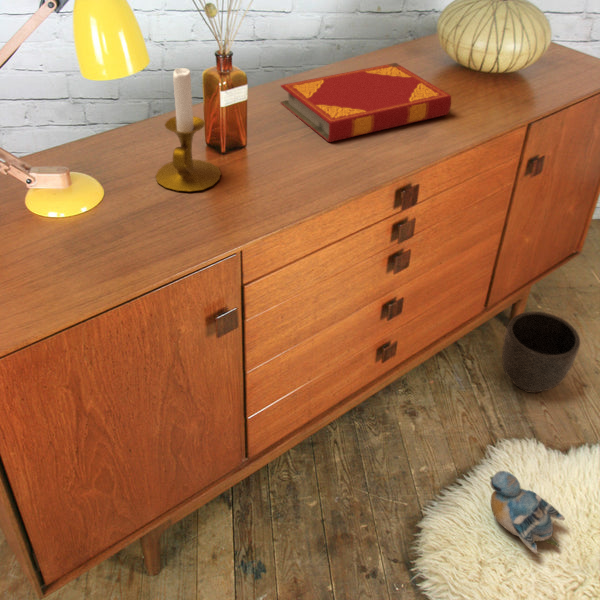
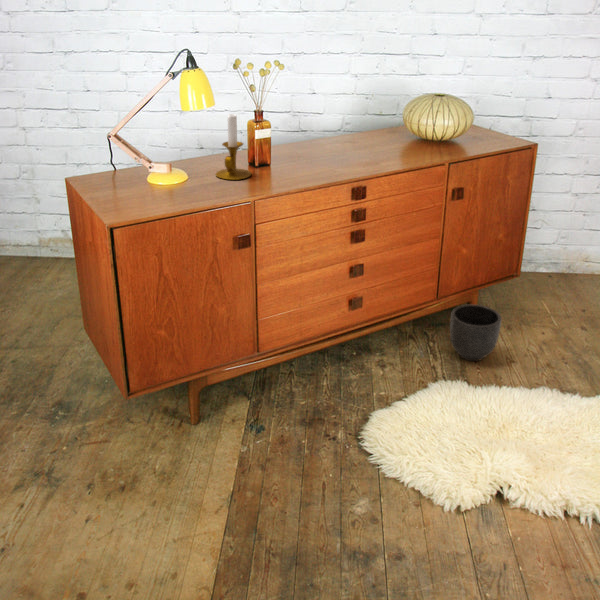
hardback book: present [281,63,451,142] -> none [296,131,397,166]
plush toy: present [490,471,565,554] -> none [417,377,465,426]

